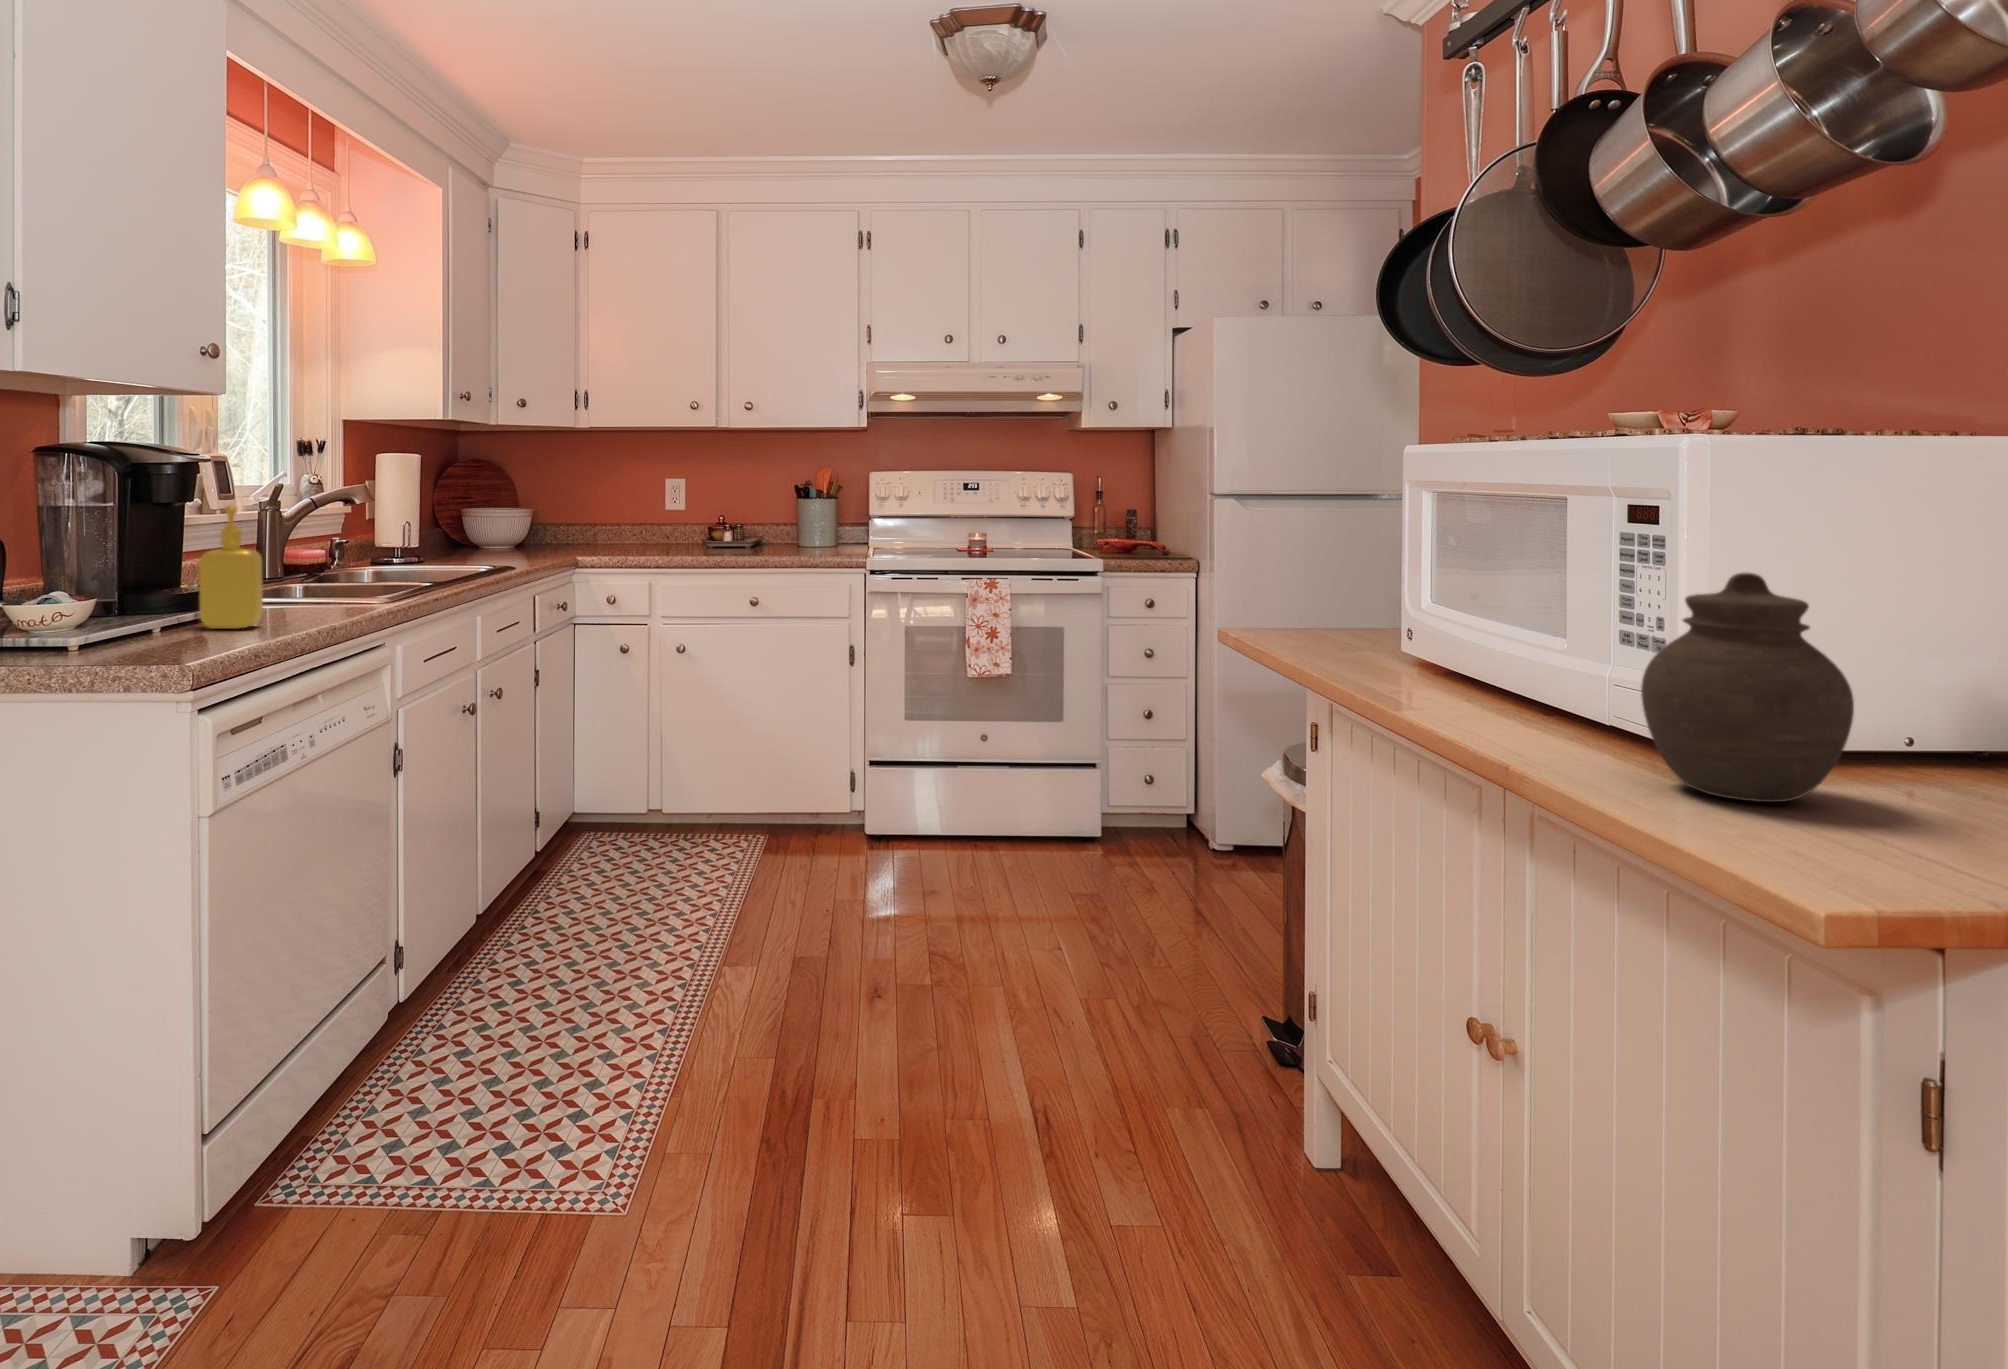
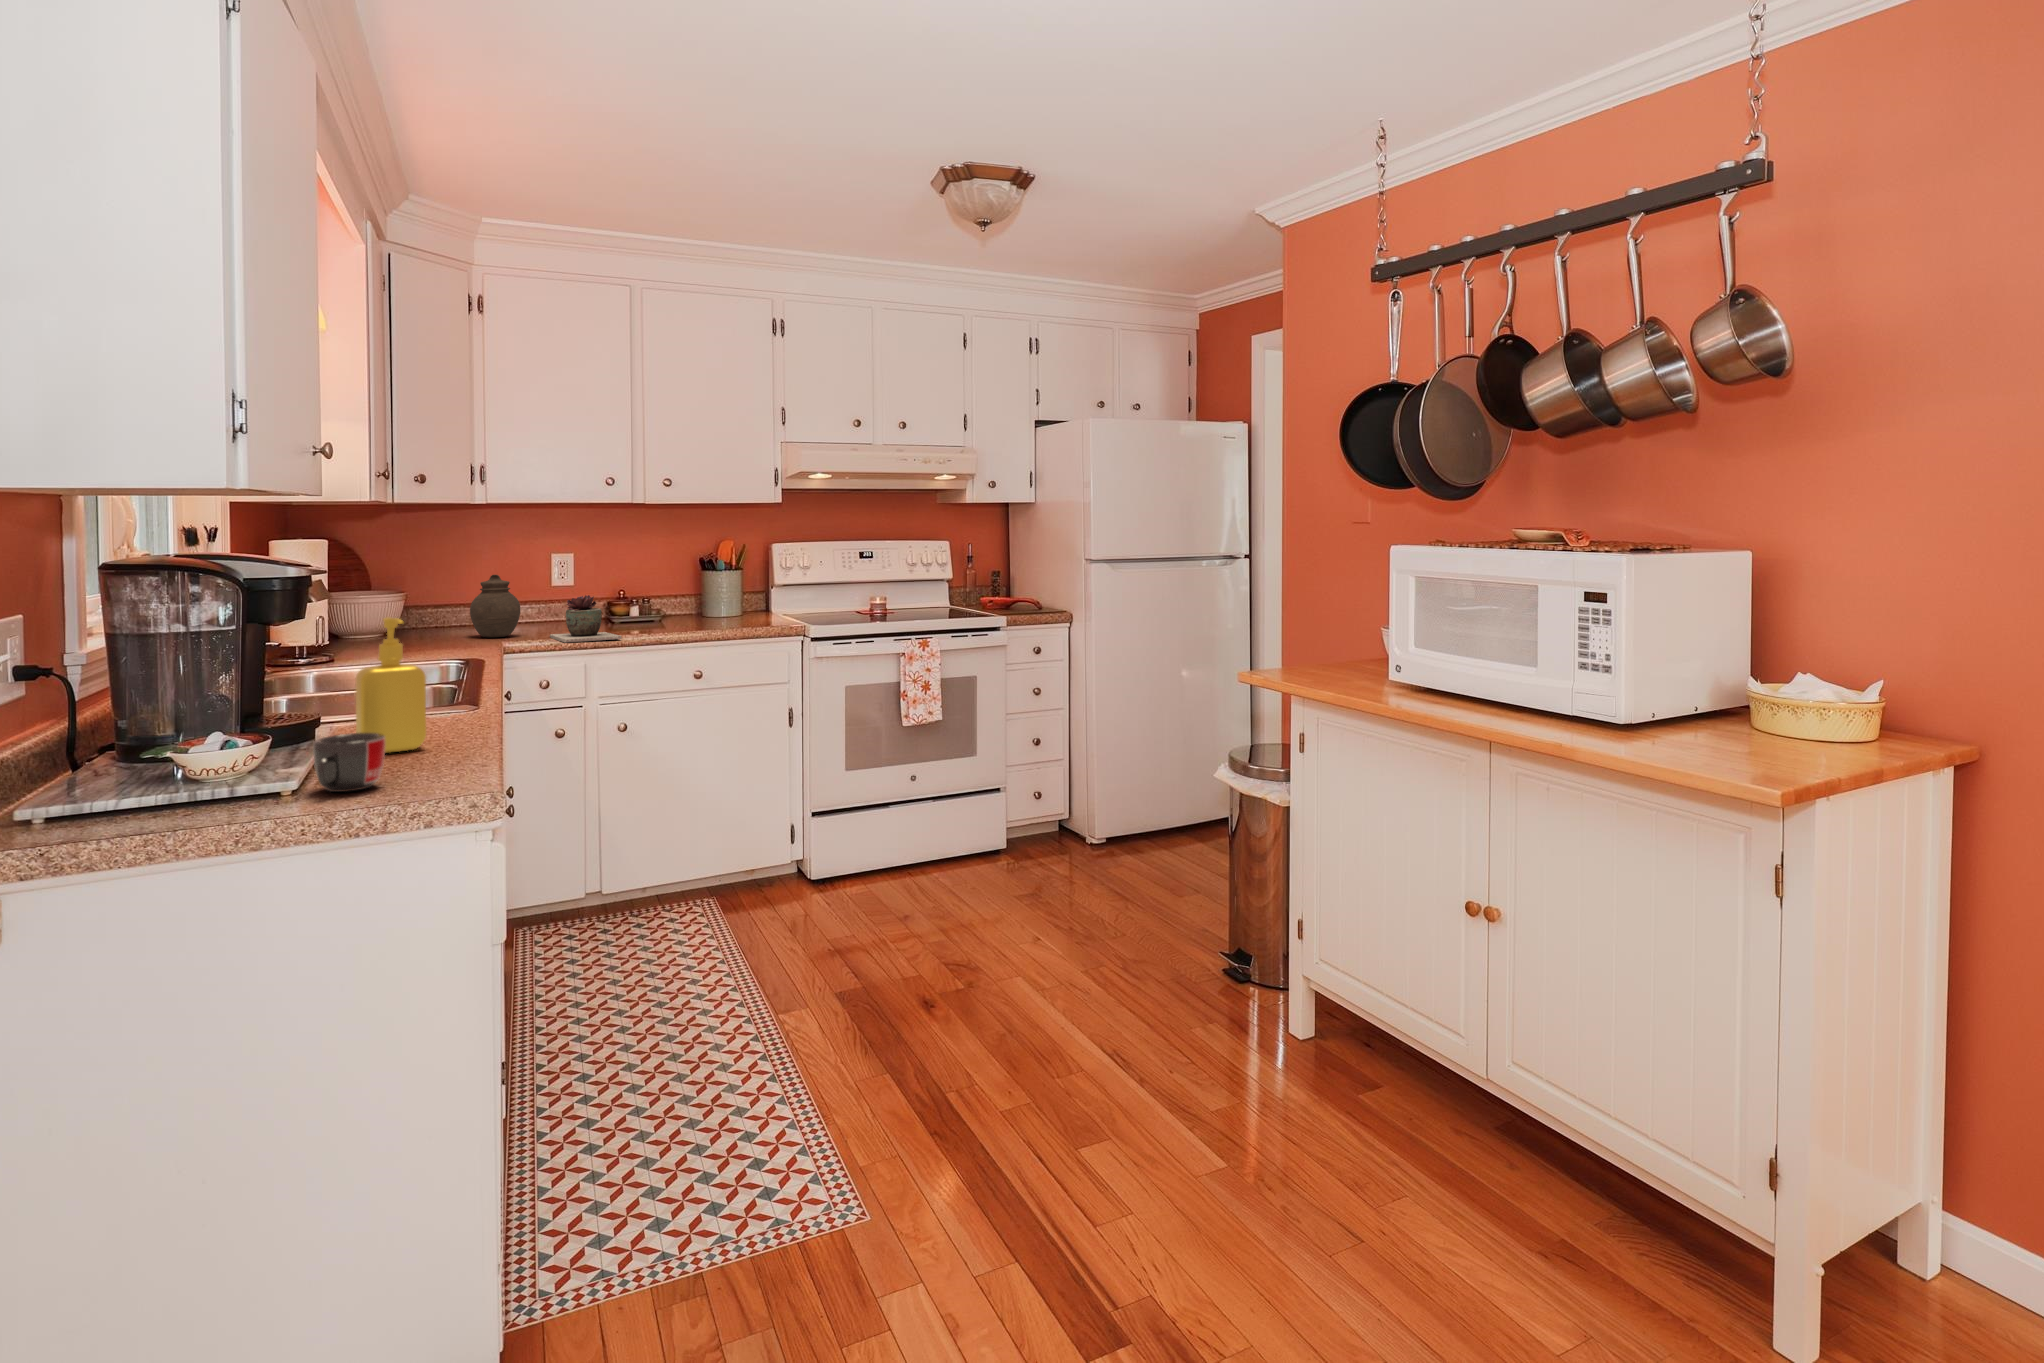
succulent plant: none [615,517,669,562] -> present [550,595,622,643]
jar: present [1641,573,1854,802] -> present [470,575,520,638]
mug: none [69,602,148,652] -> present [313,733,385,792]

